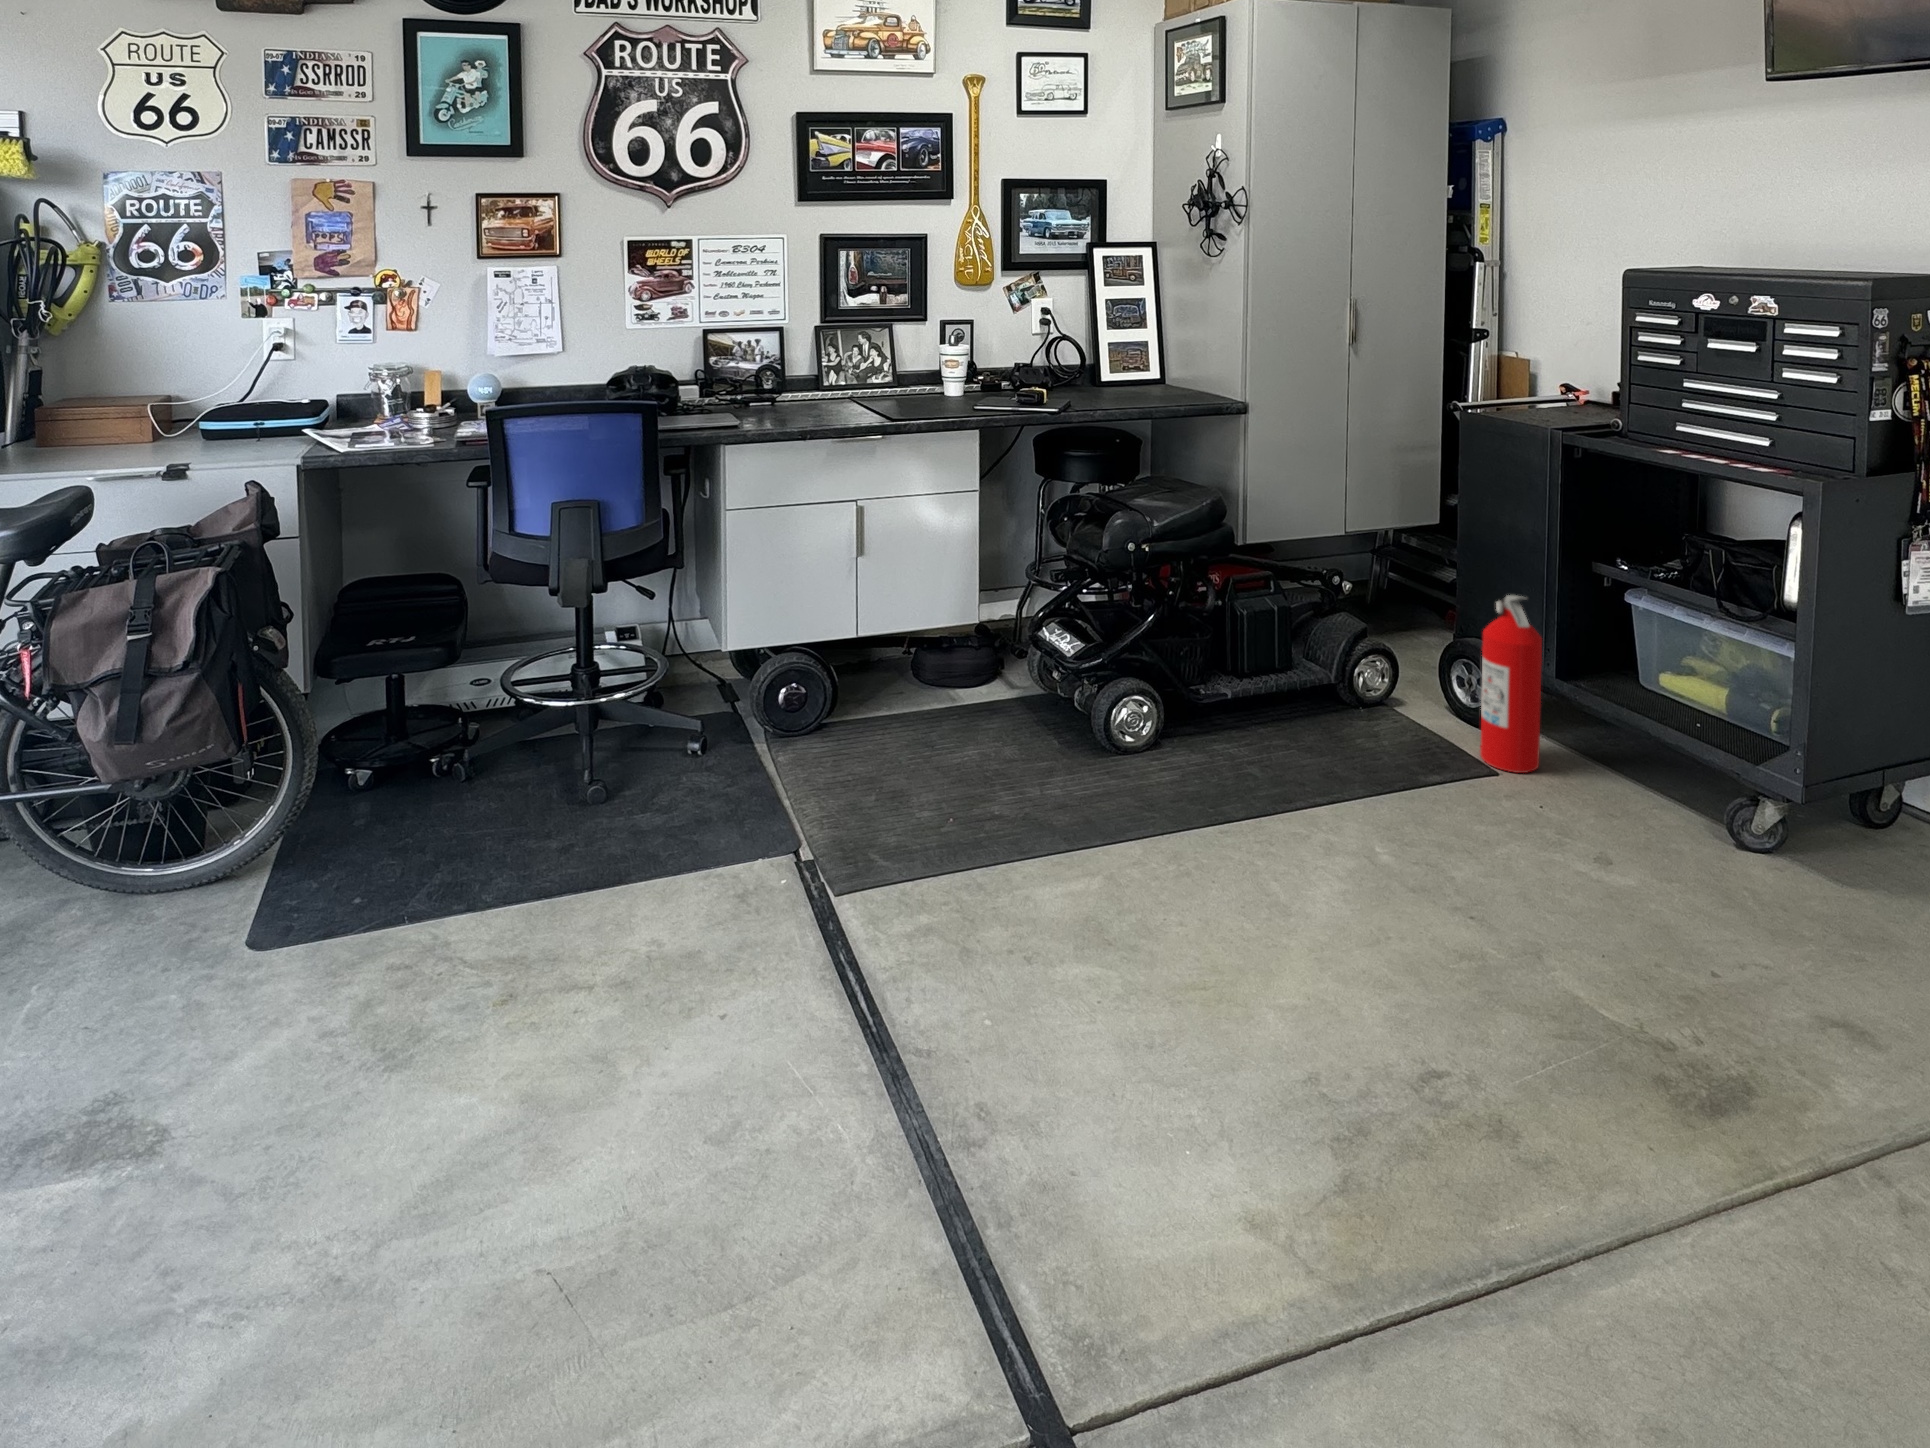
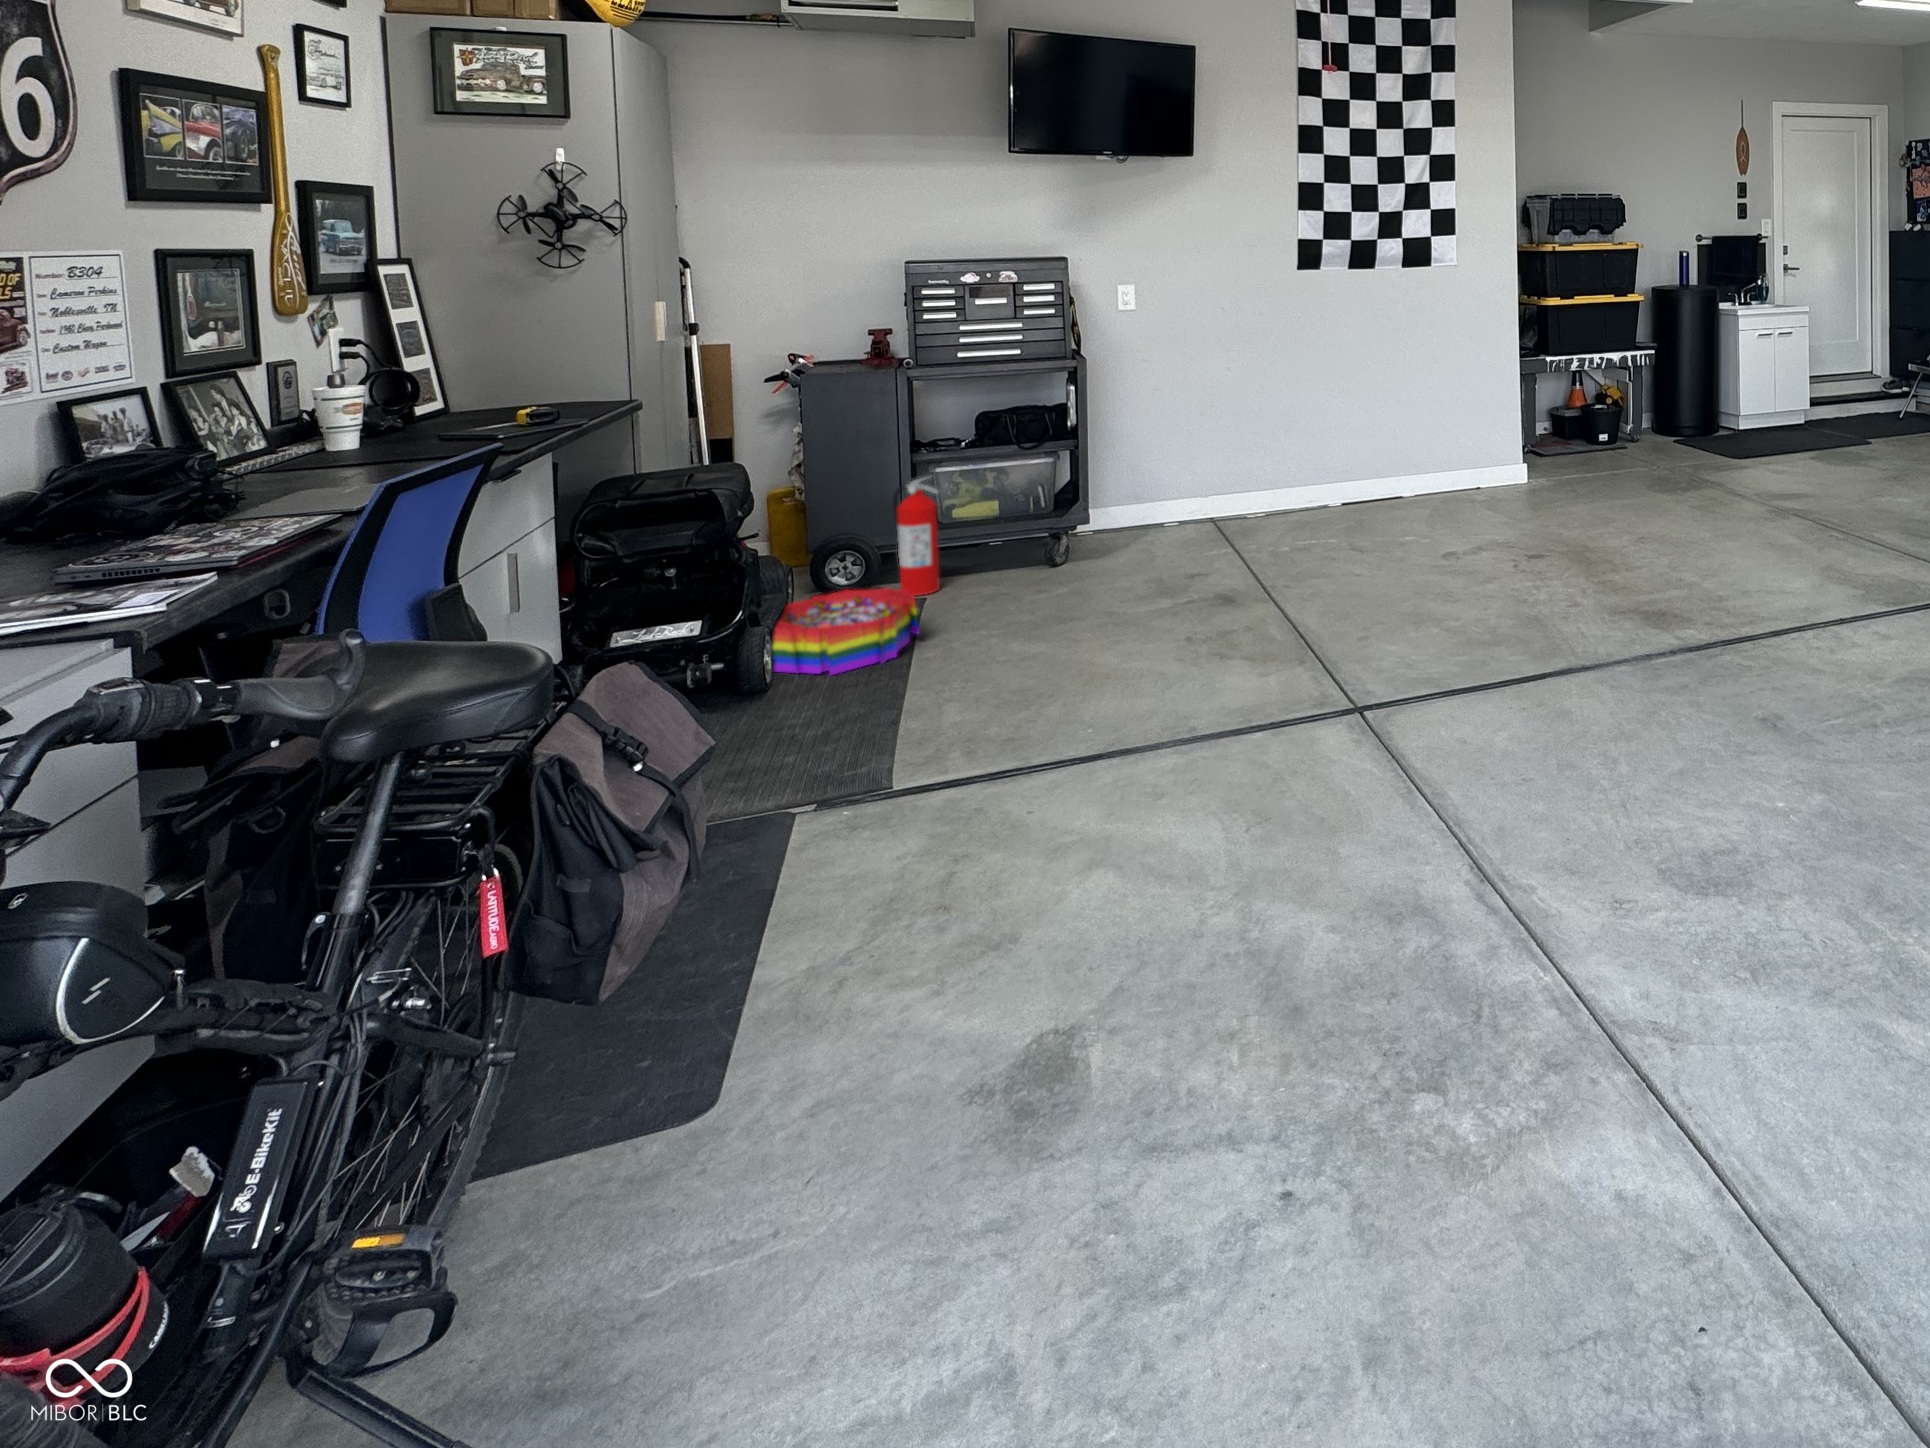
storage bin: none [1143,679,1325,805] -> present [773,588,919,675]

